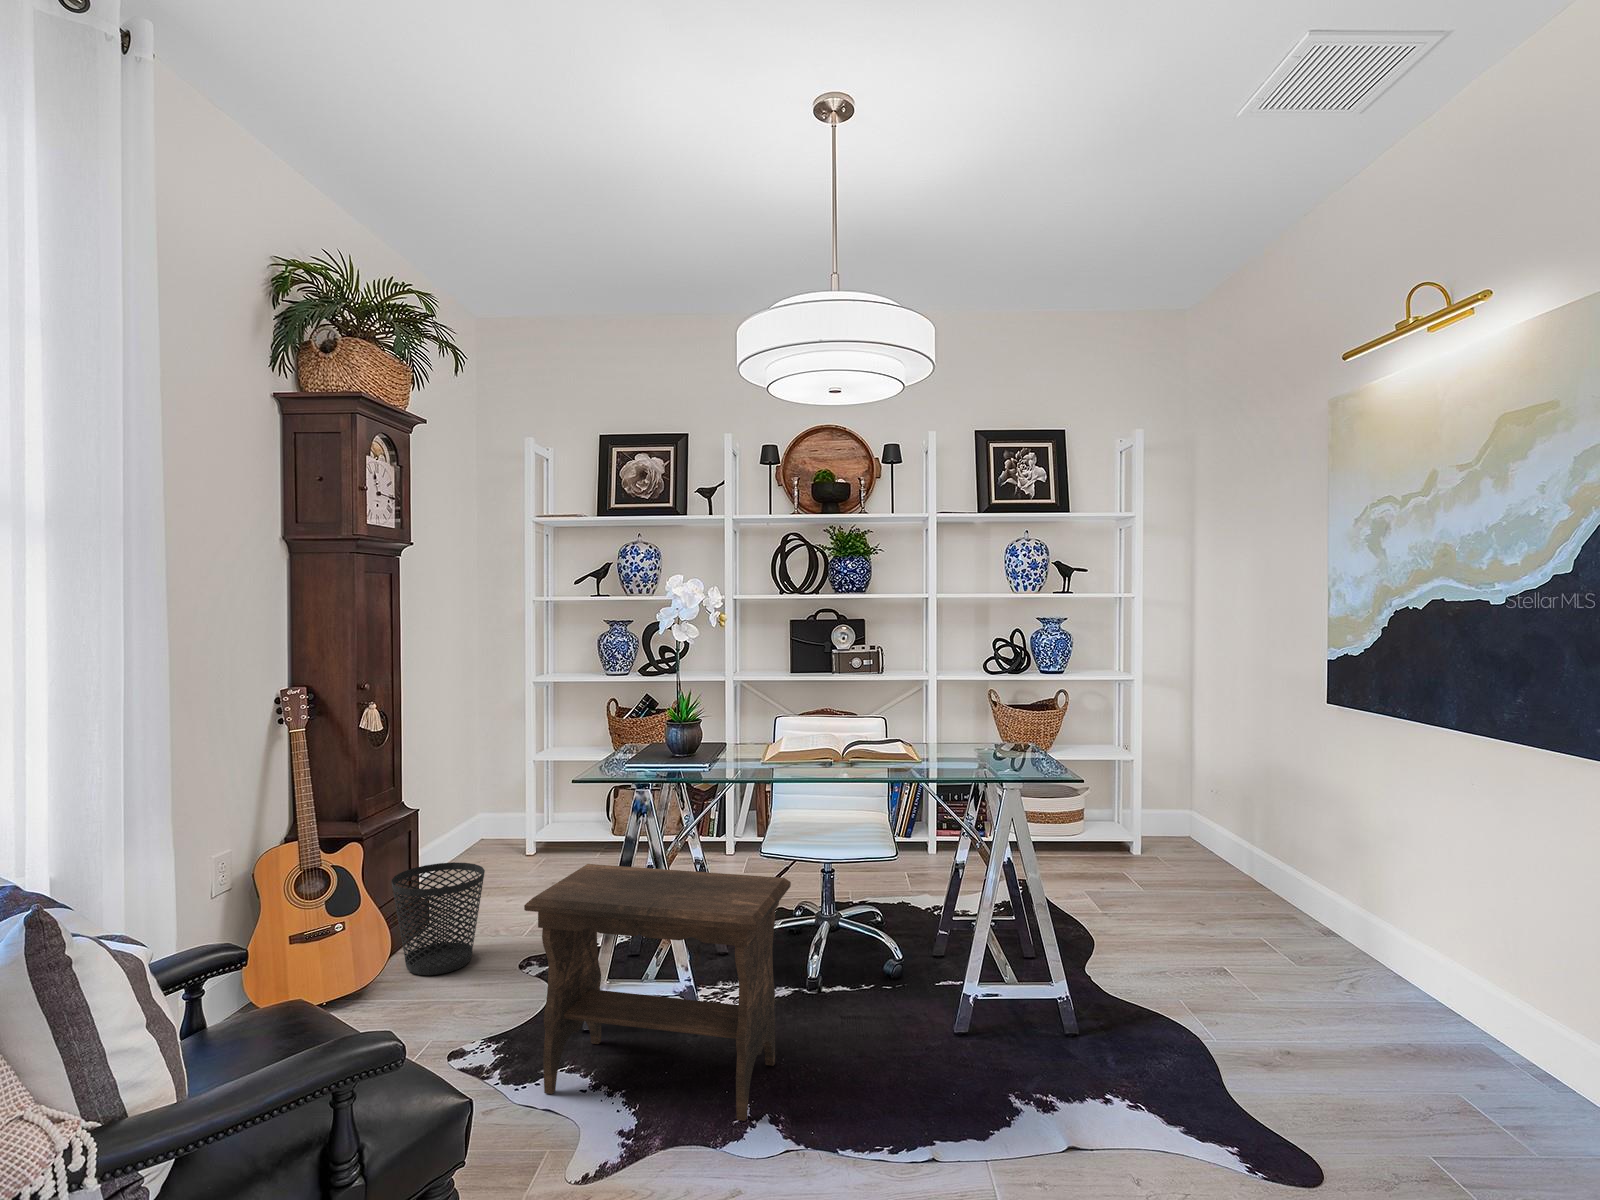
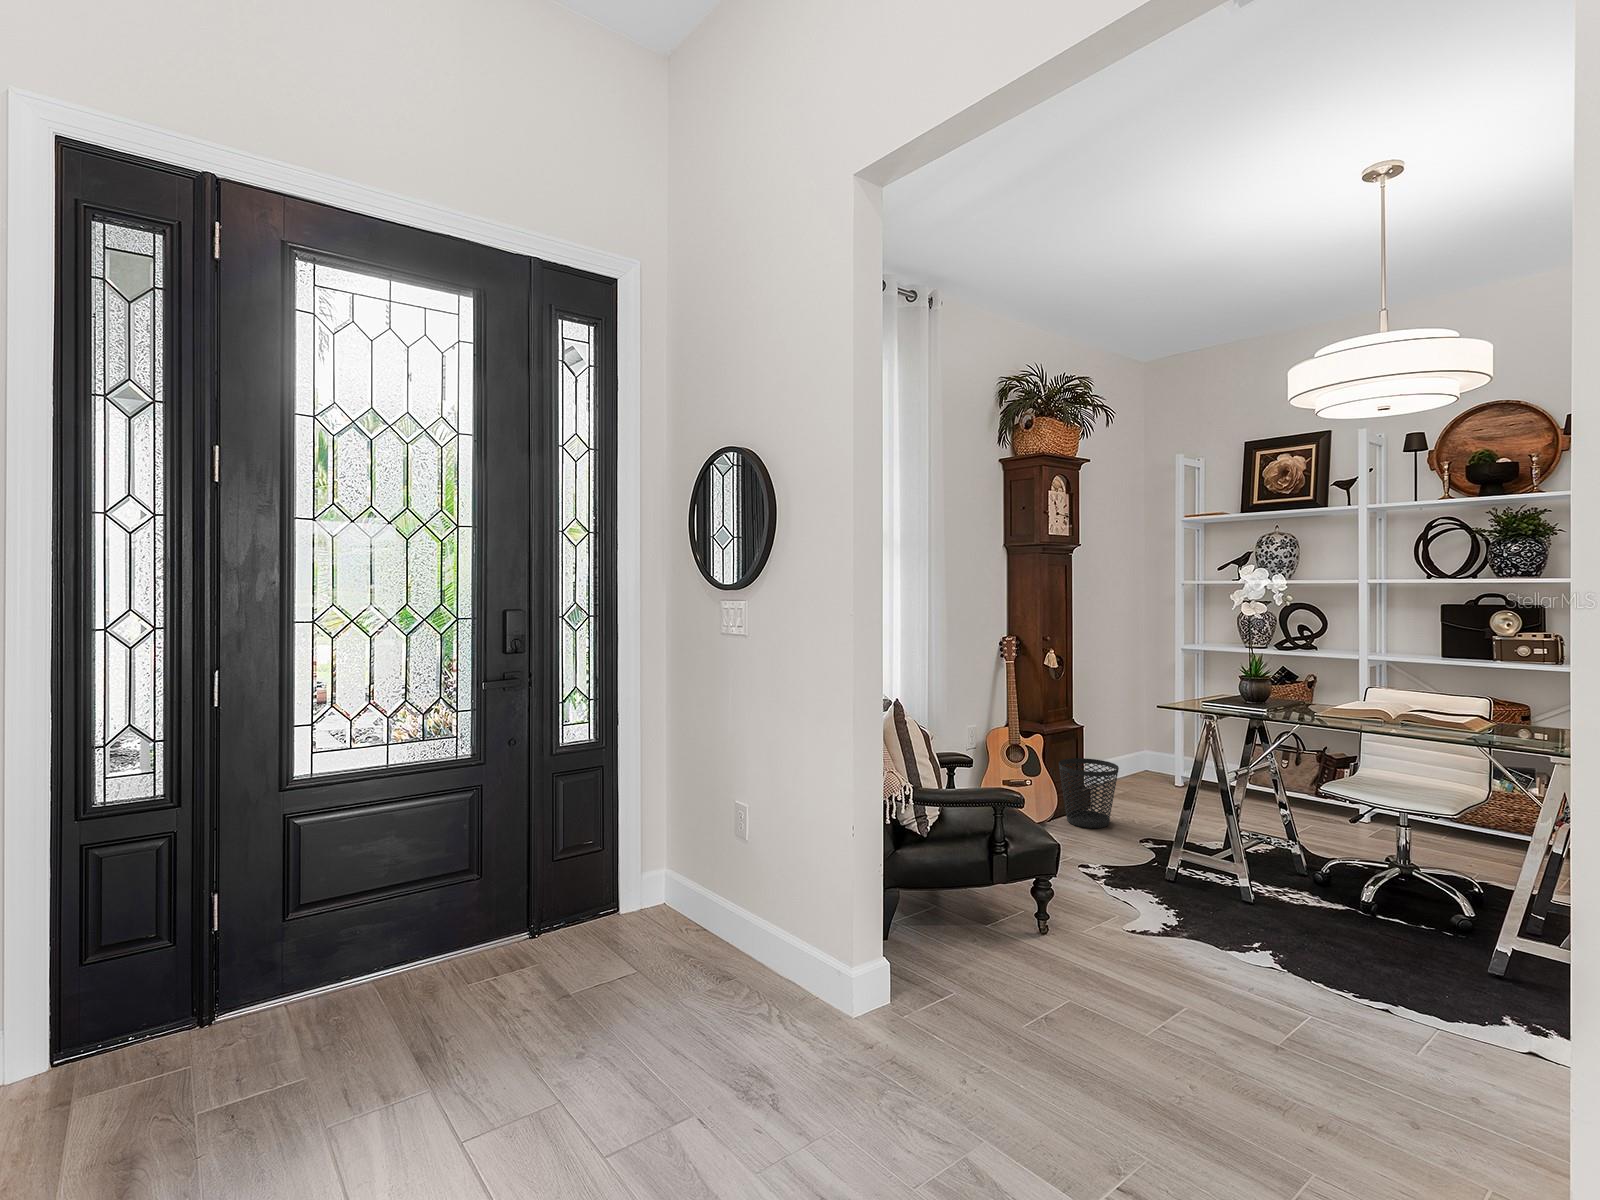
footstool: present [524,864,791,1121] -> none [1115,767,1321,955]

